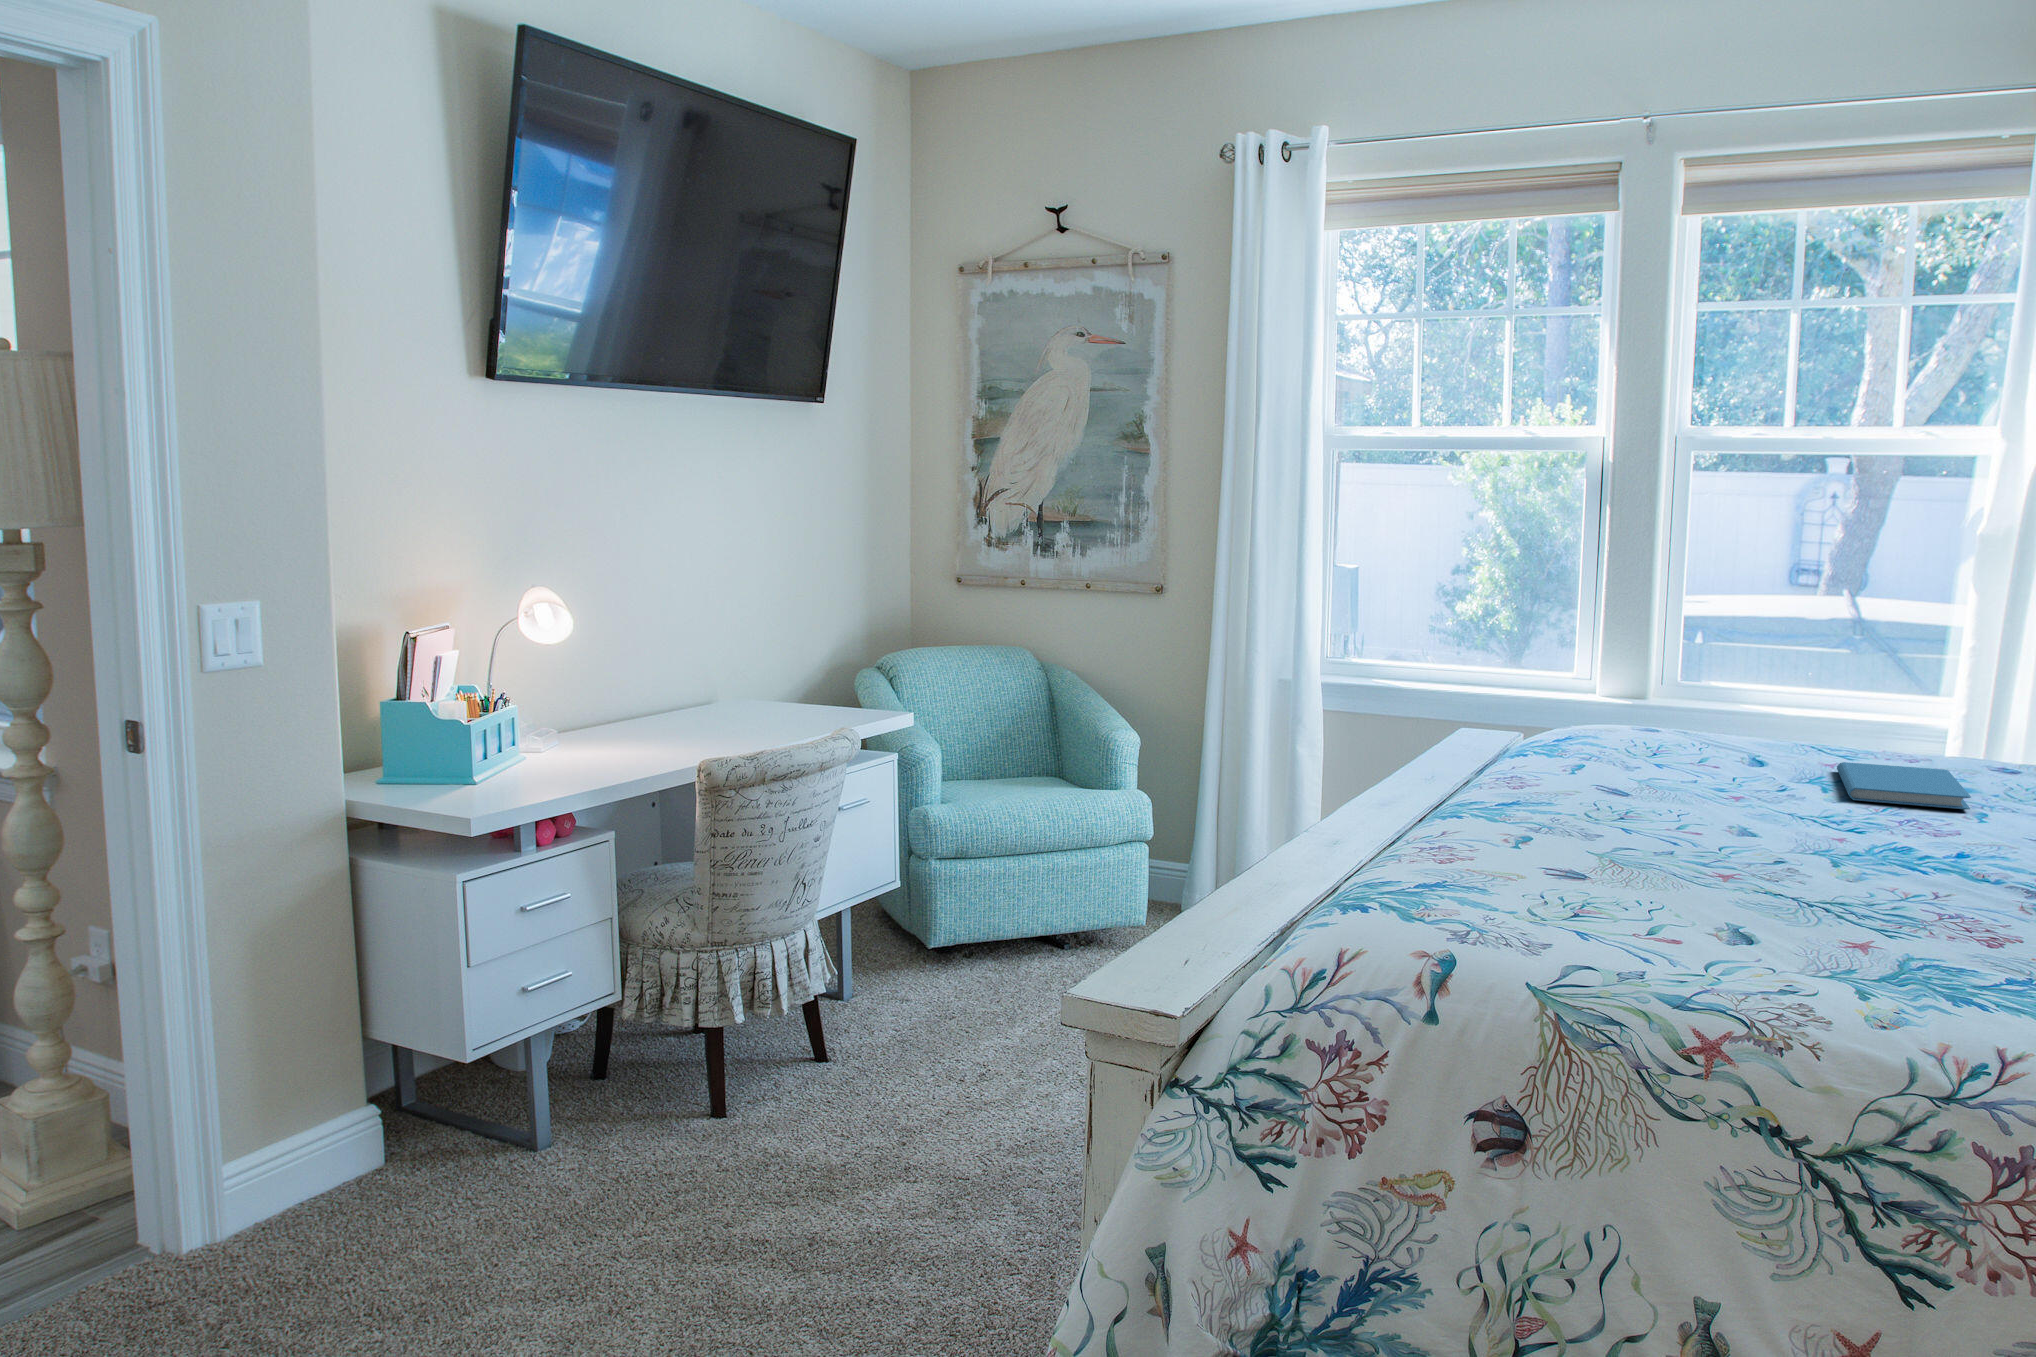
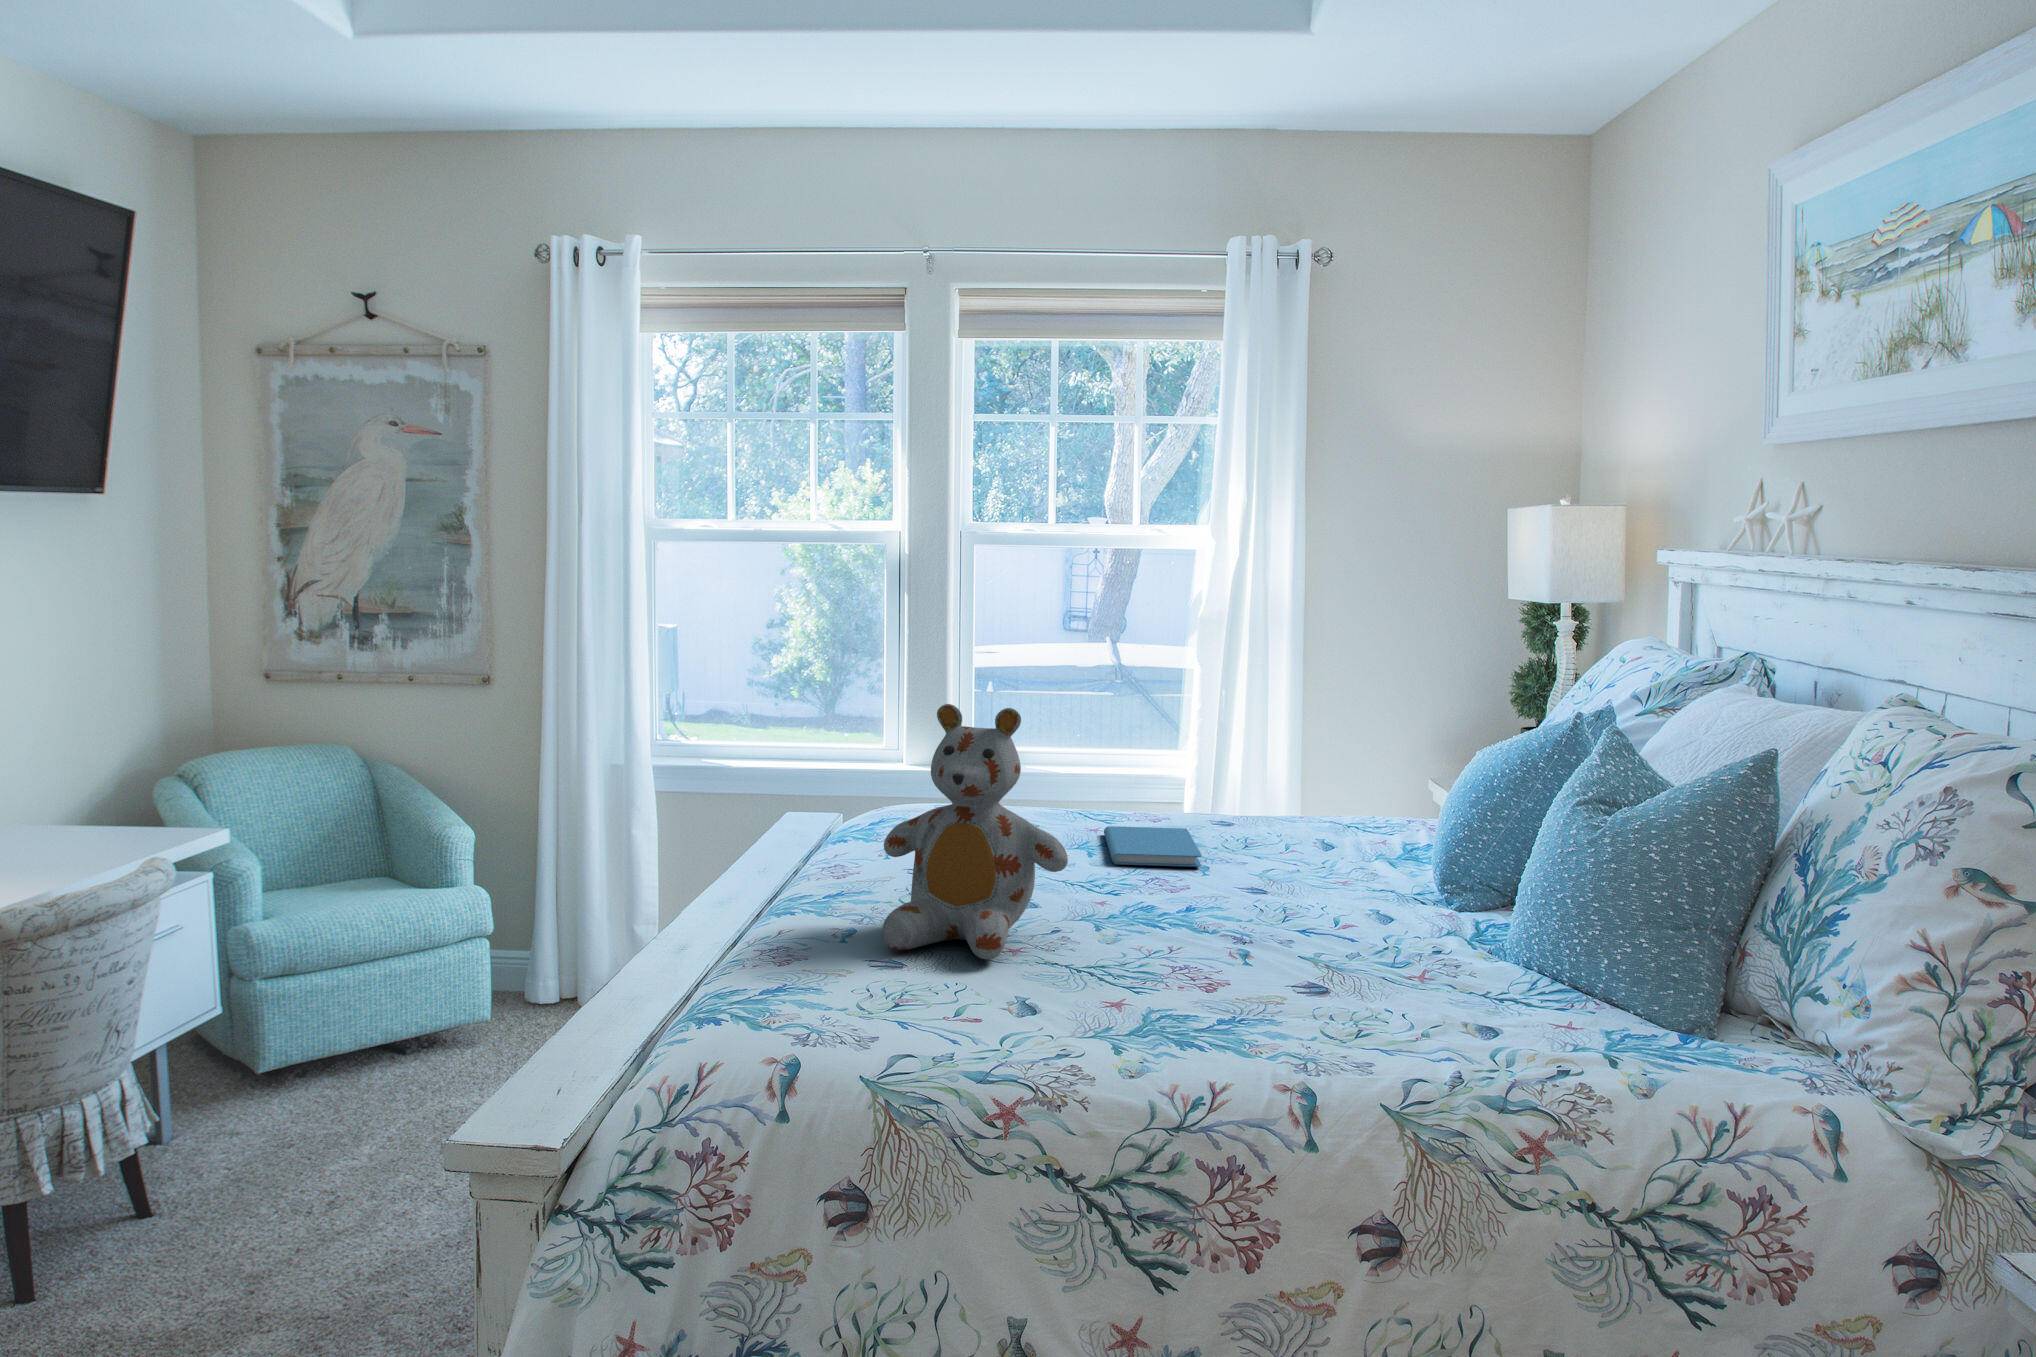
stuffed bear: none [1559,593,1794,879] -> present [882,704,1068,959]

